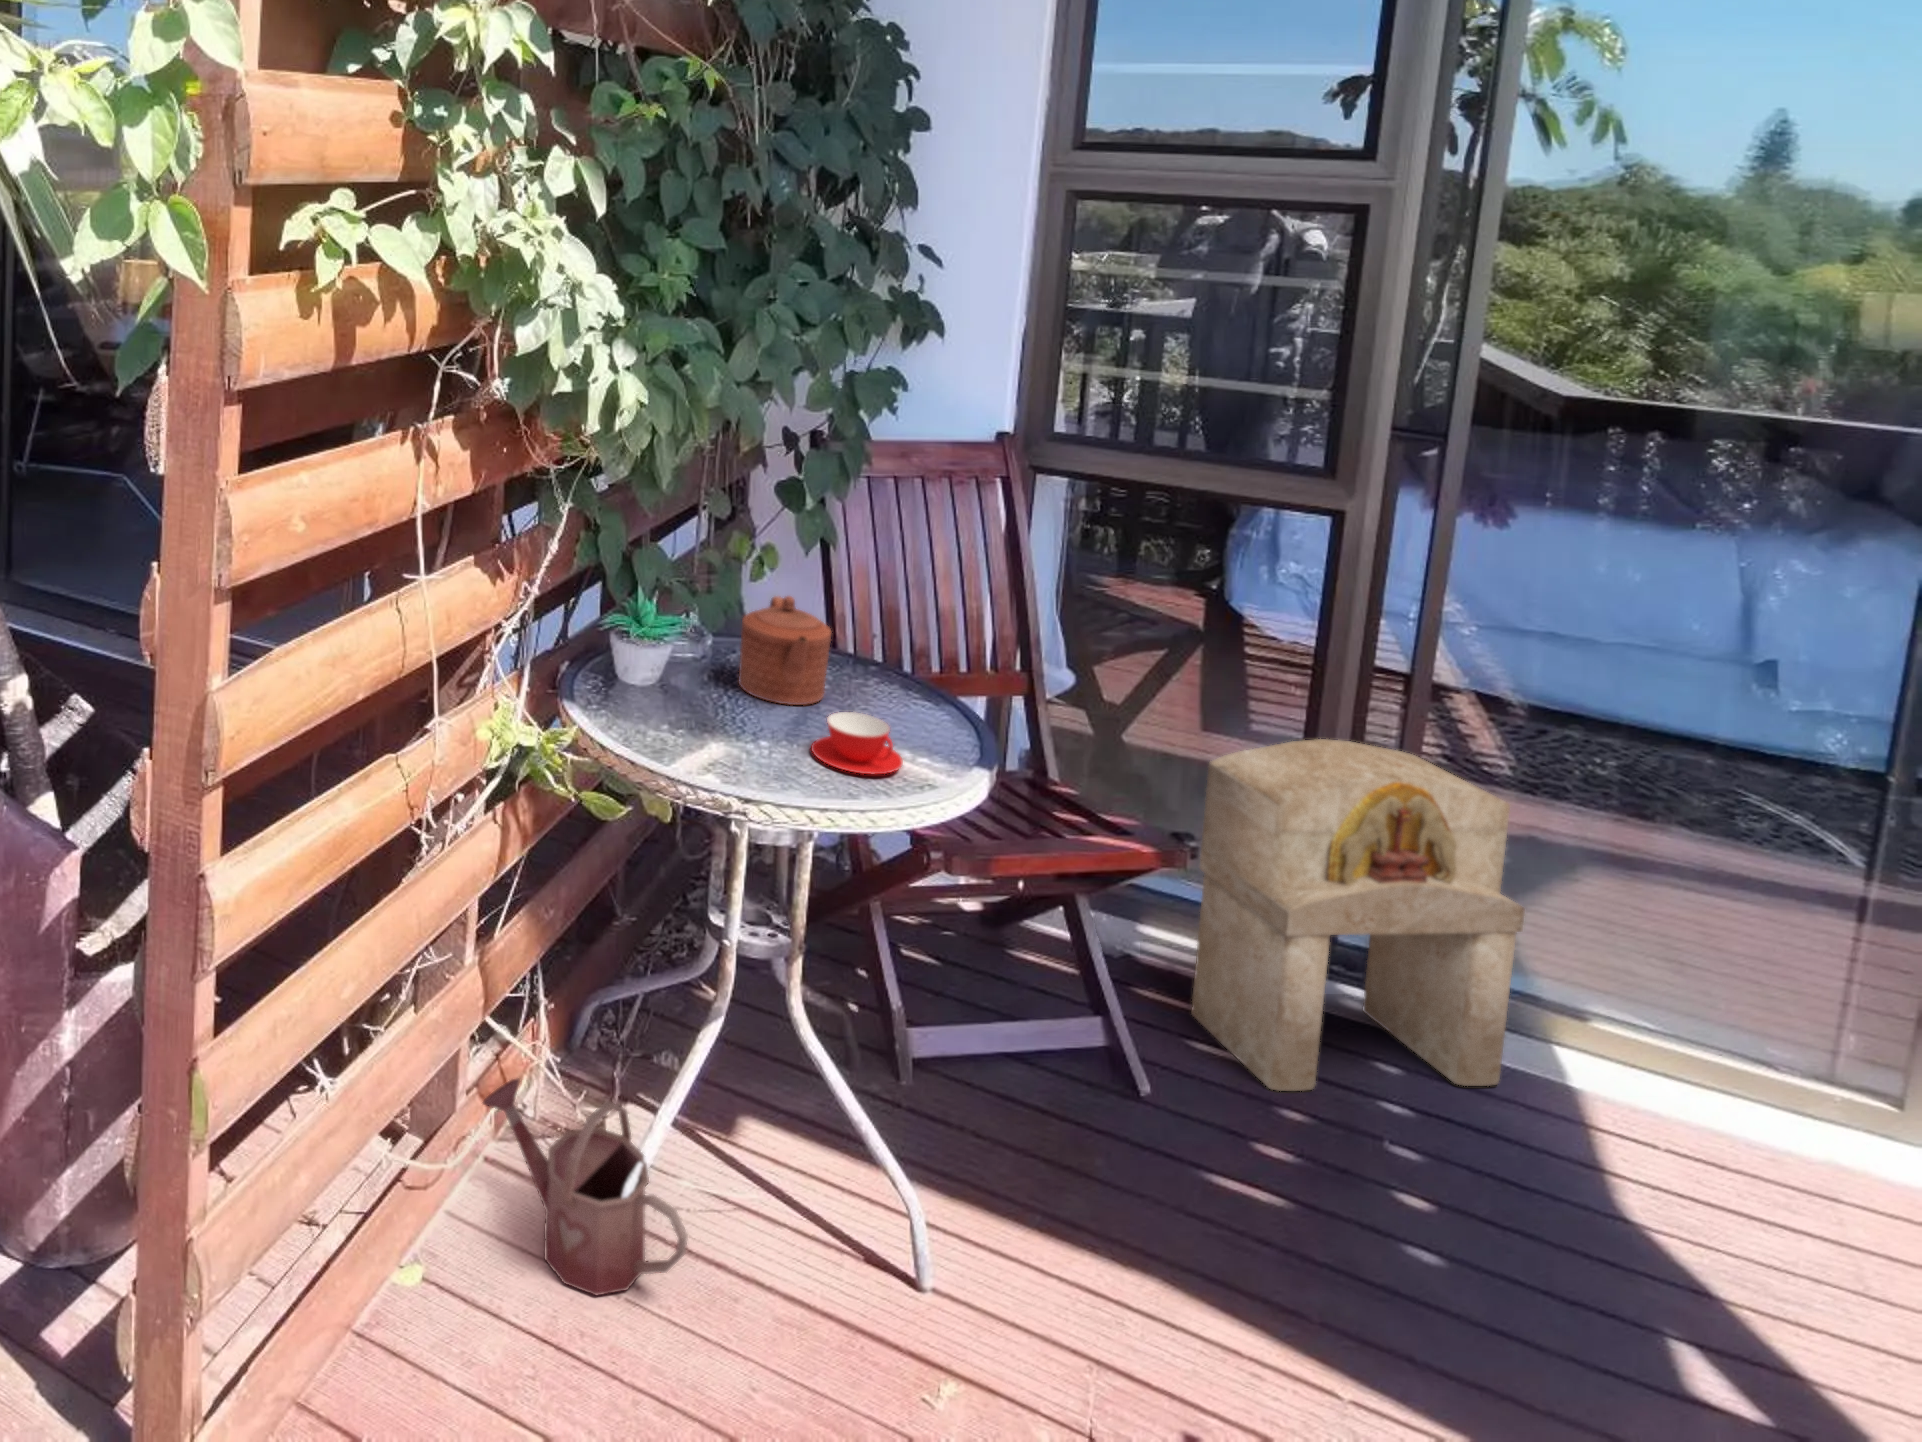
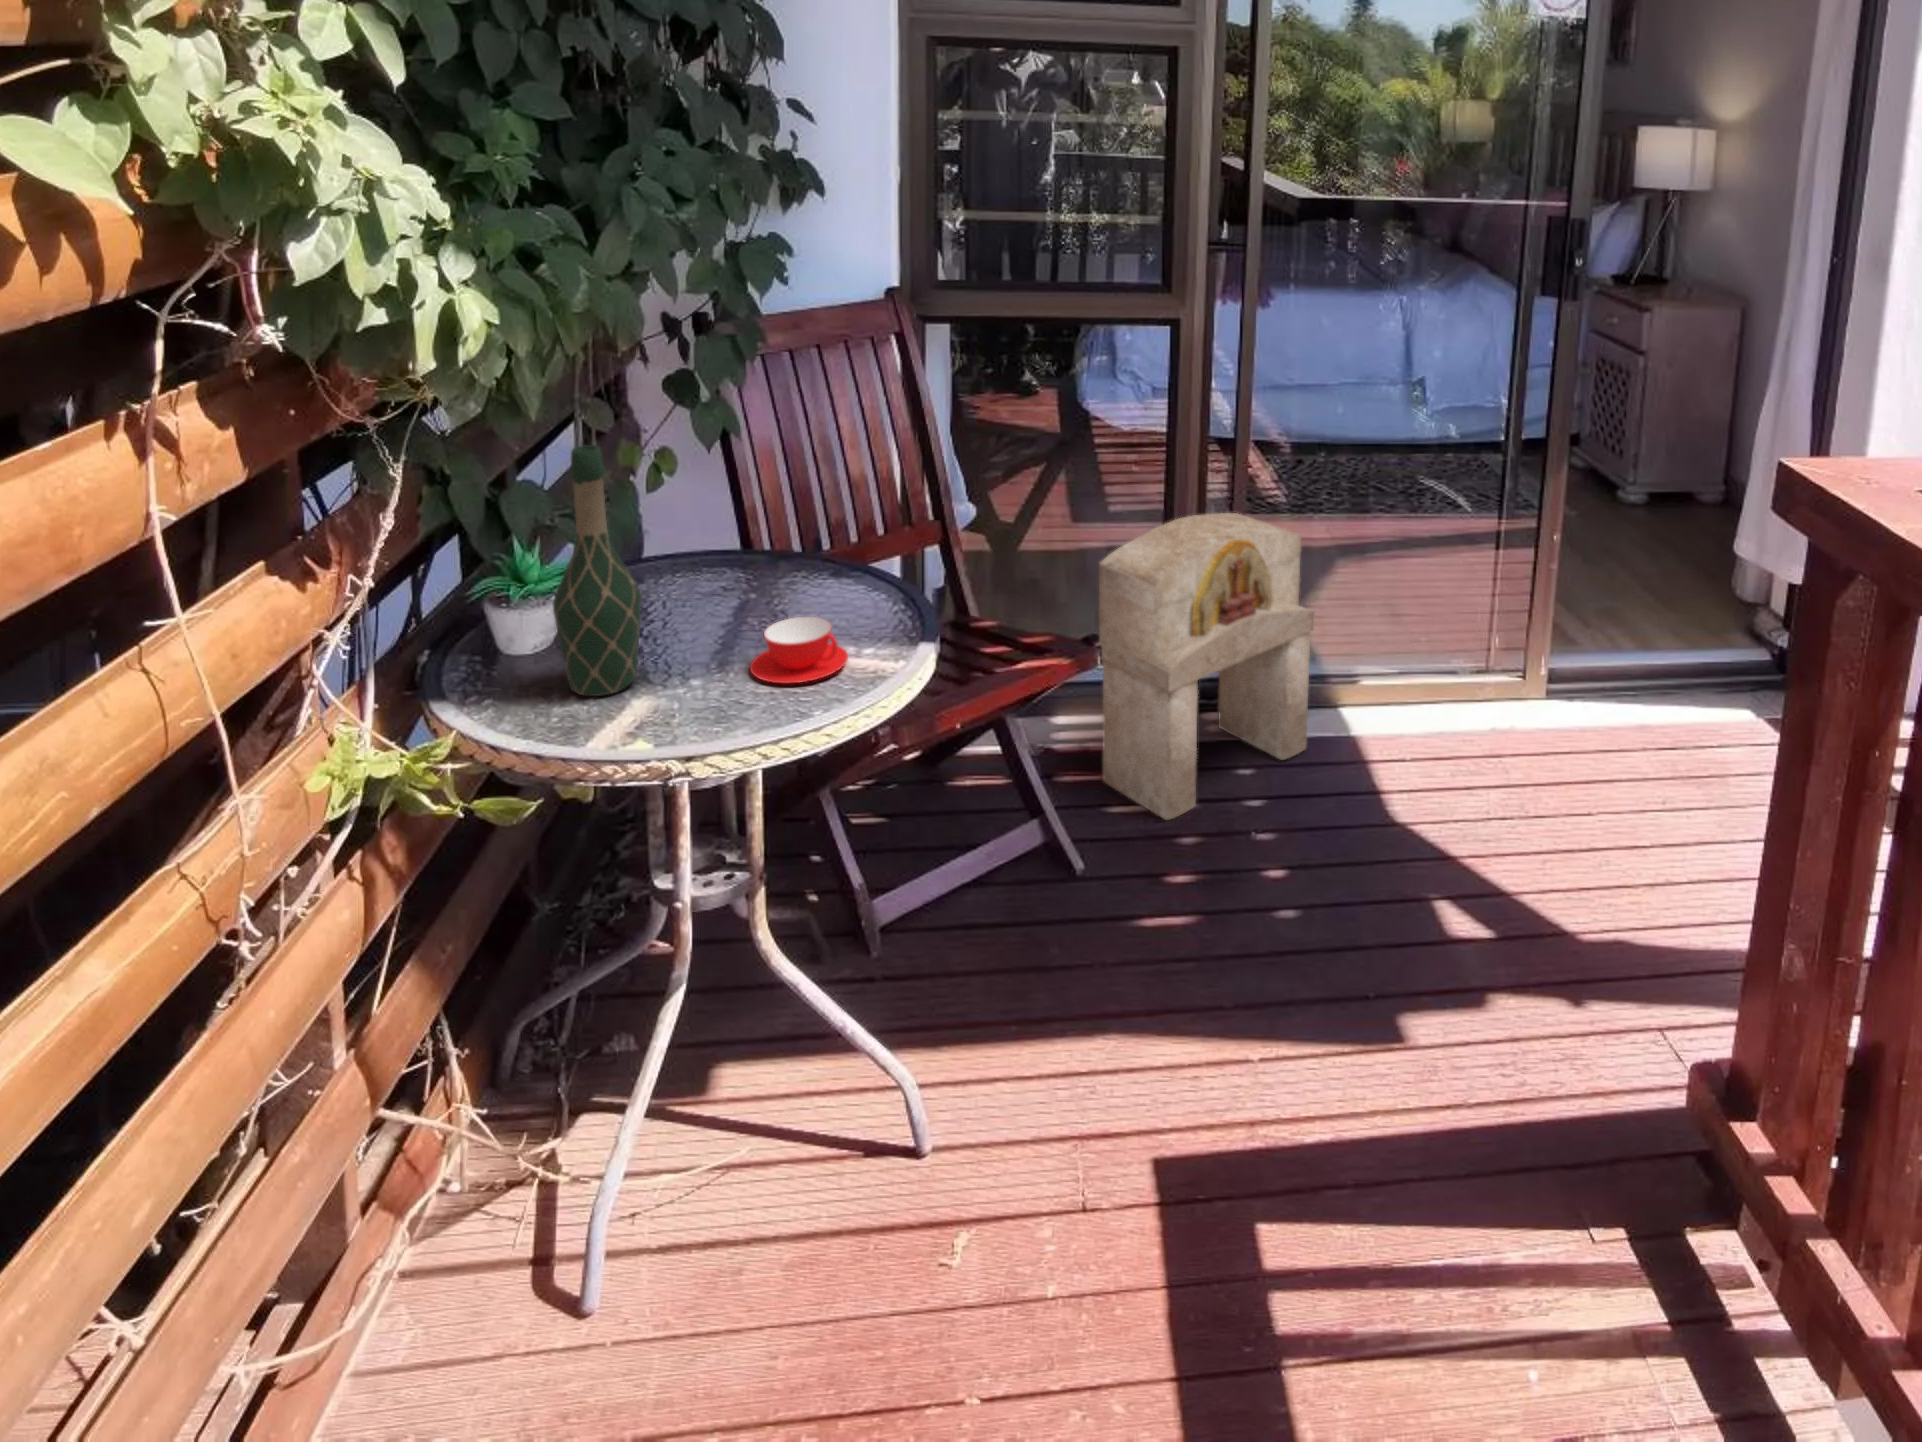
wine bottle: none [659,517,728,733] -> present [553,445,641,696]
teapot: present [739,596,832,705] -> none [649,508,754,629]
watering can: present [483,1079,688,1295] -> none [387,1138,680,1368]

